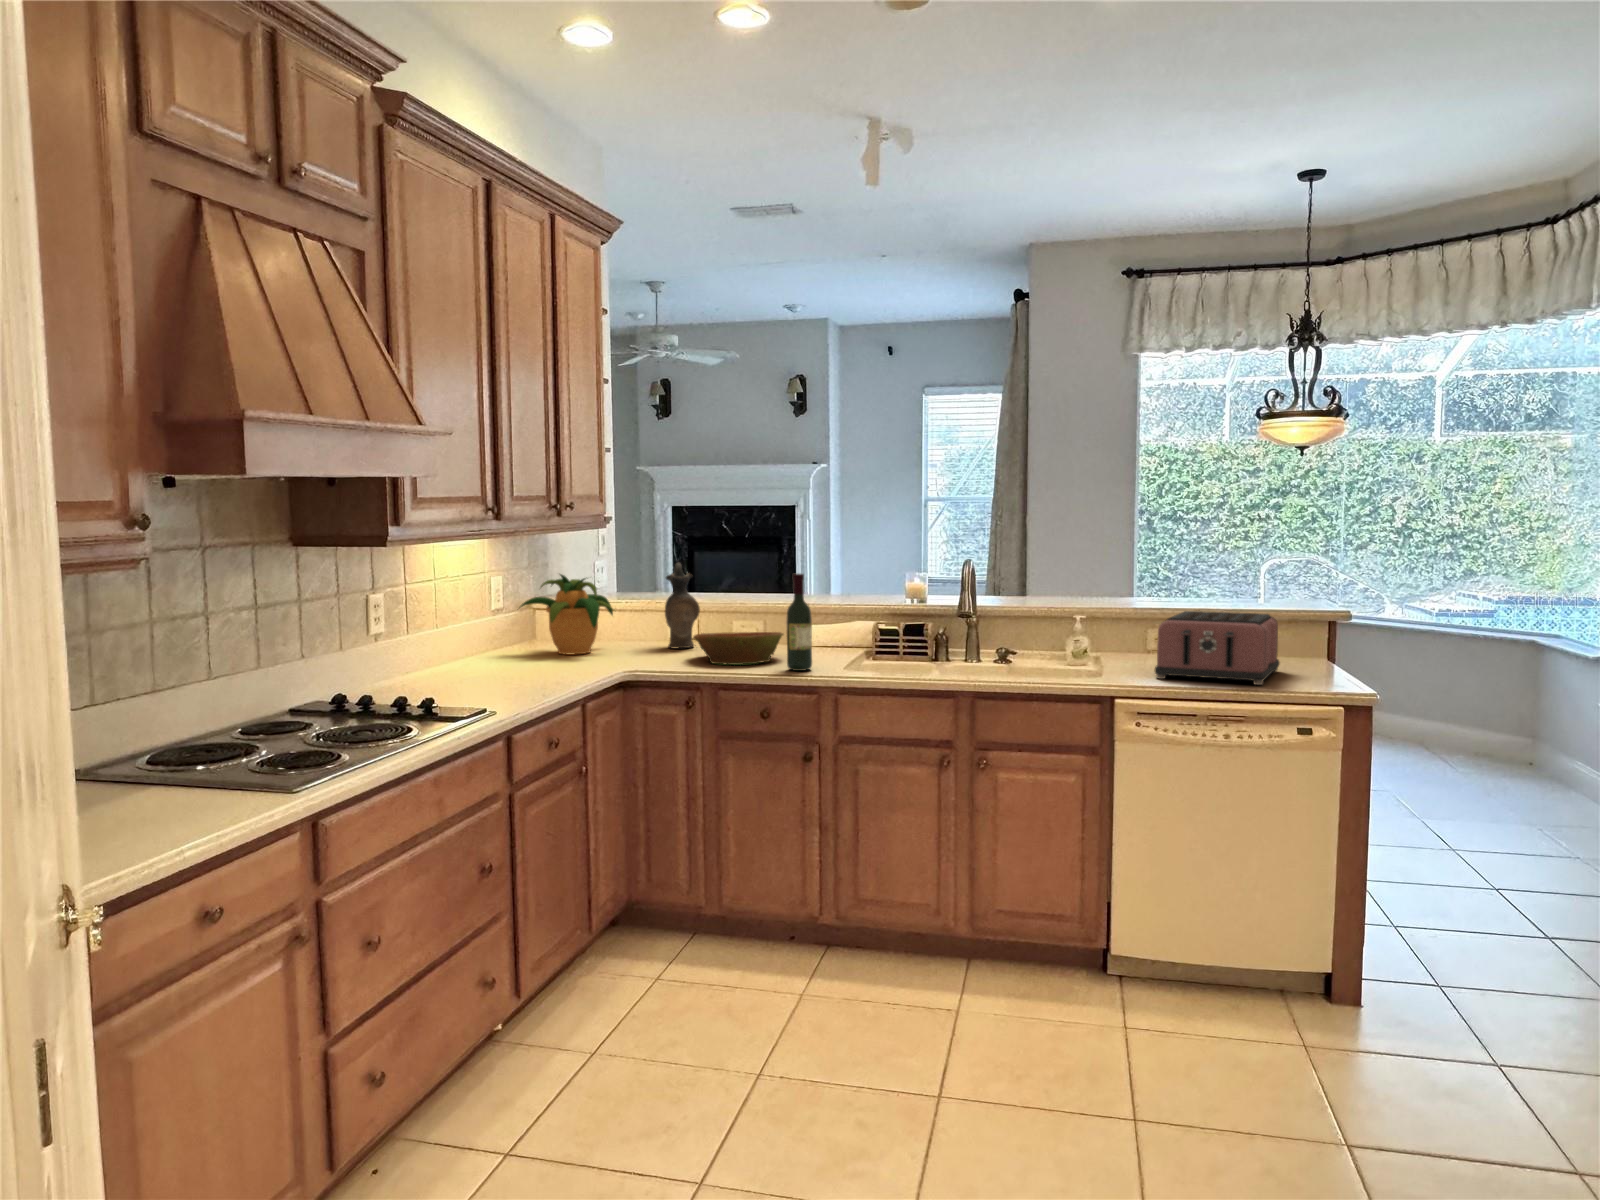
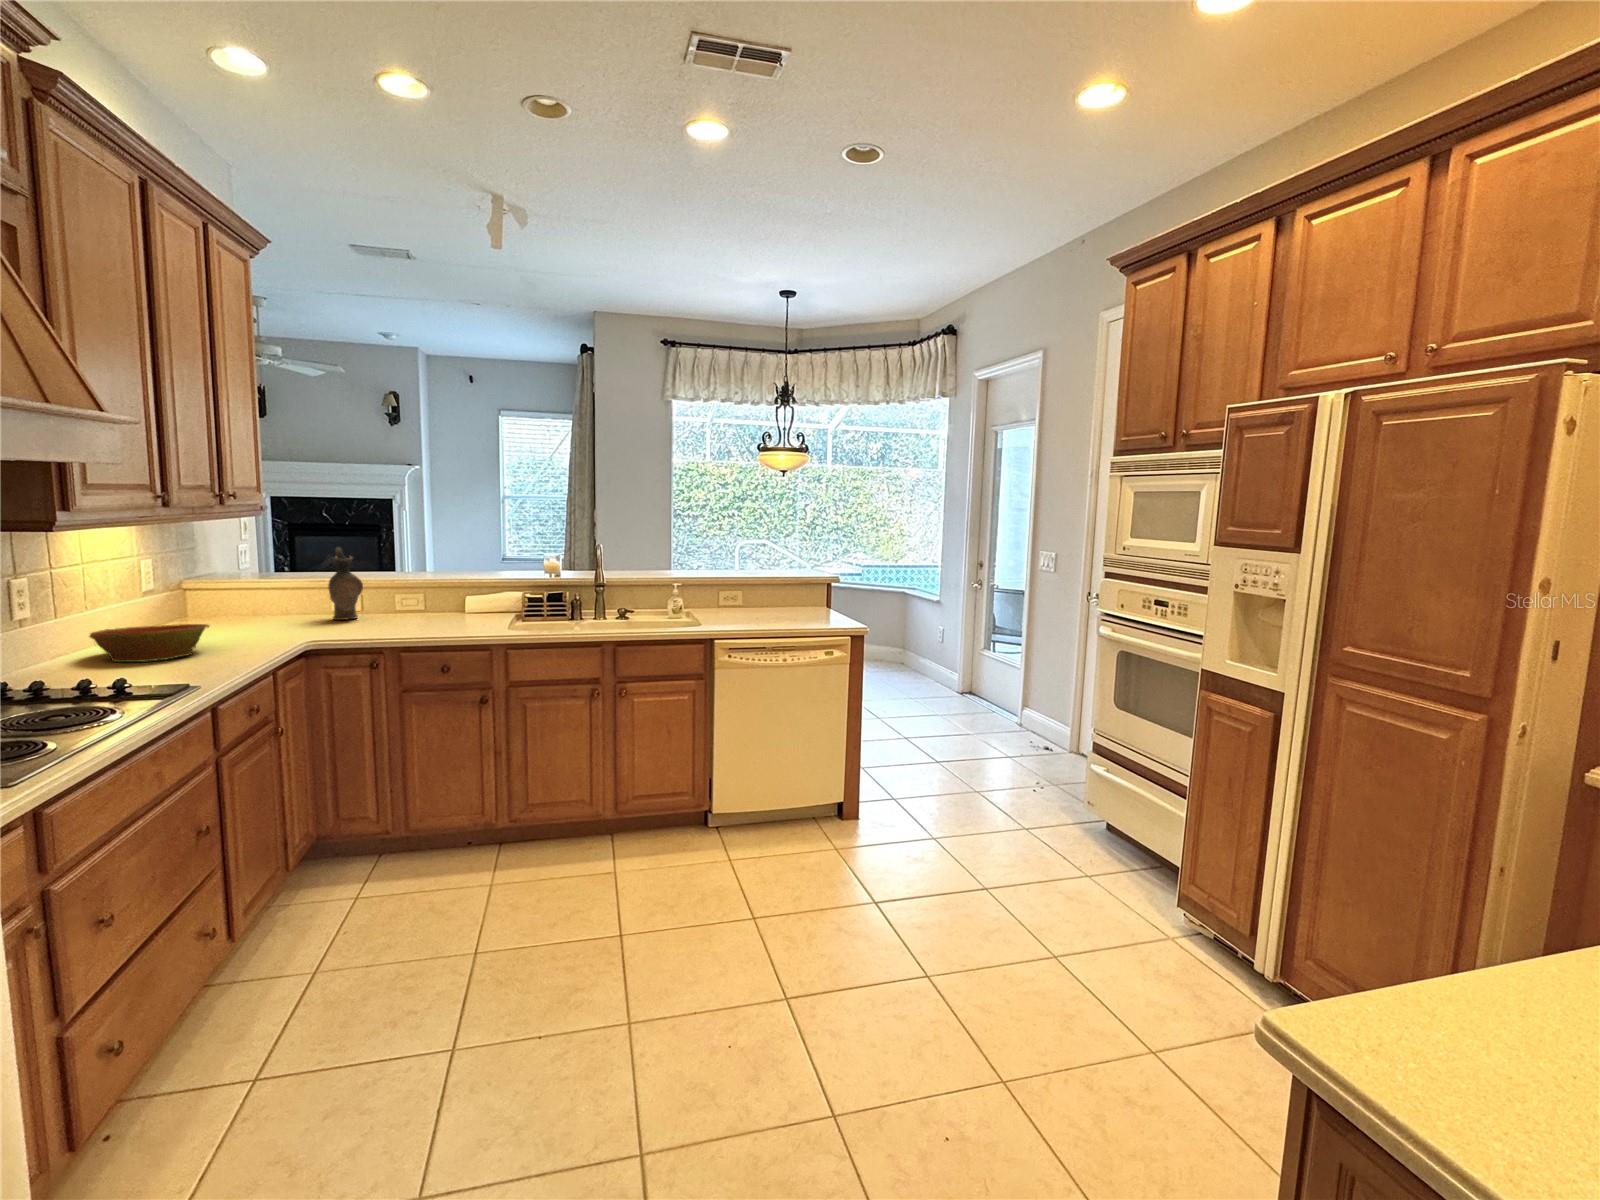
wine bottle: present [786,573,812,671] -> none [460,556,483,633]
potted plant: present [520,574,613,655] -> none [171,557,284,631]
toaster: present [1155,611,1280,685] -> none [733,578,802,625]
bowl: present [693,632,784,665] -> present [90,624,209,662]

